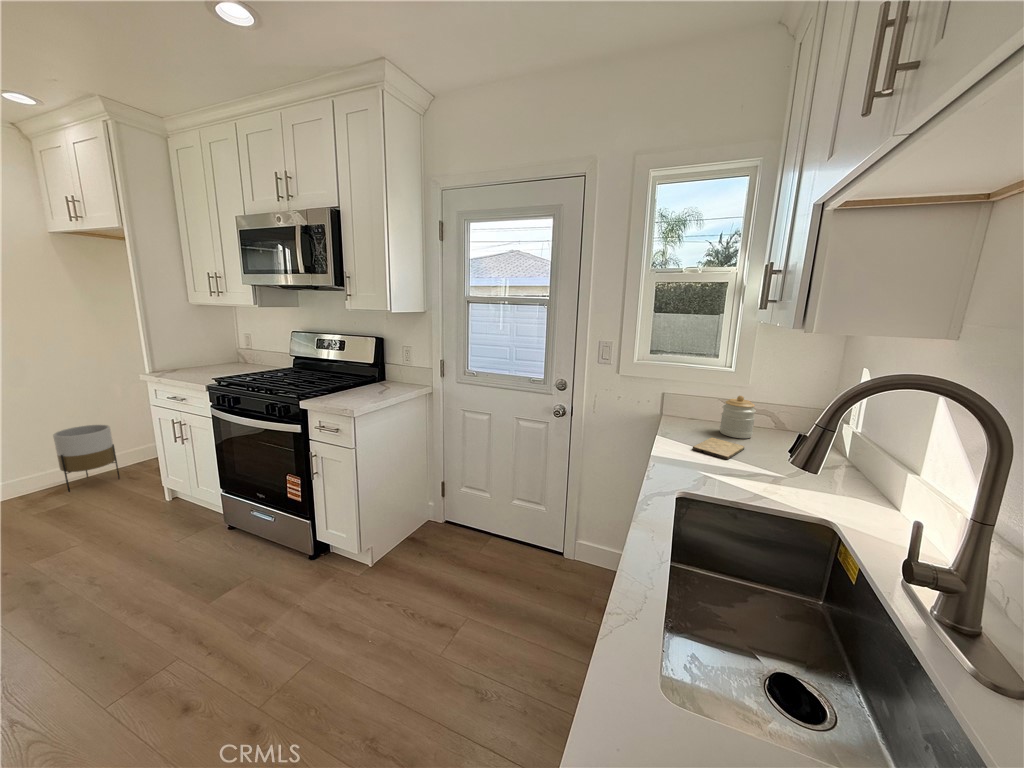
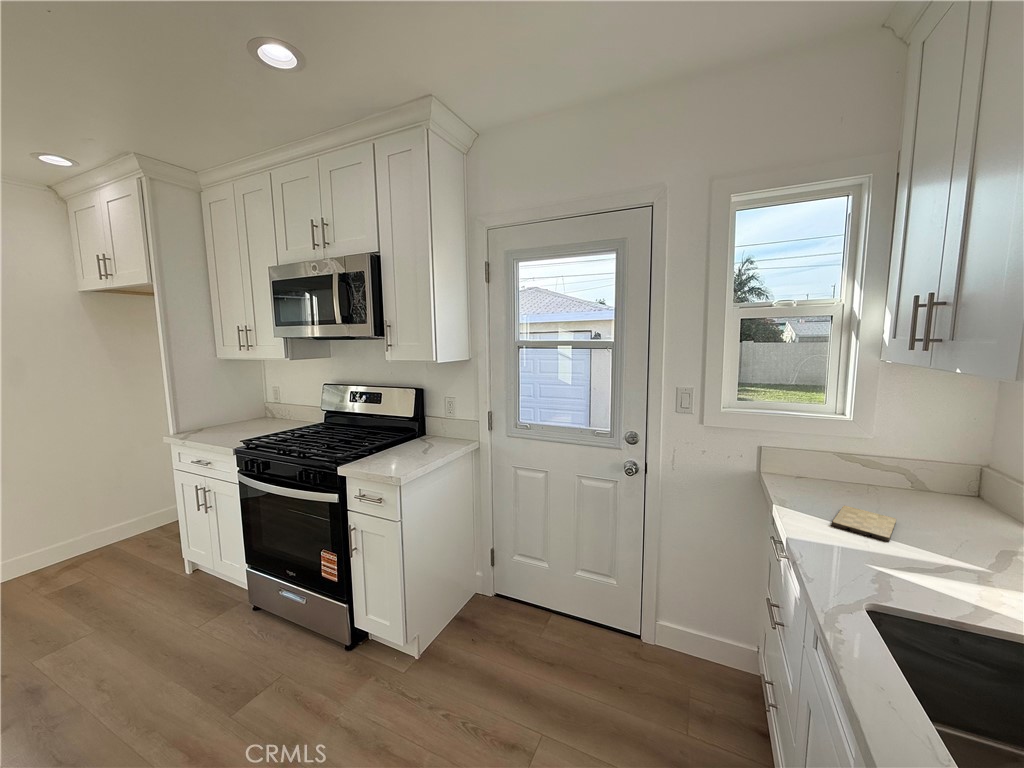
jar: present [720,396,756,438] -> none [843,451,894,504]
planter: present [53,425,120,492] -> none [71,488,139,565]

